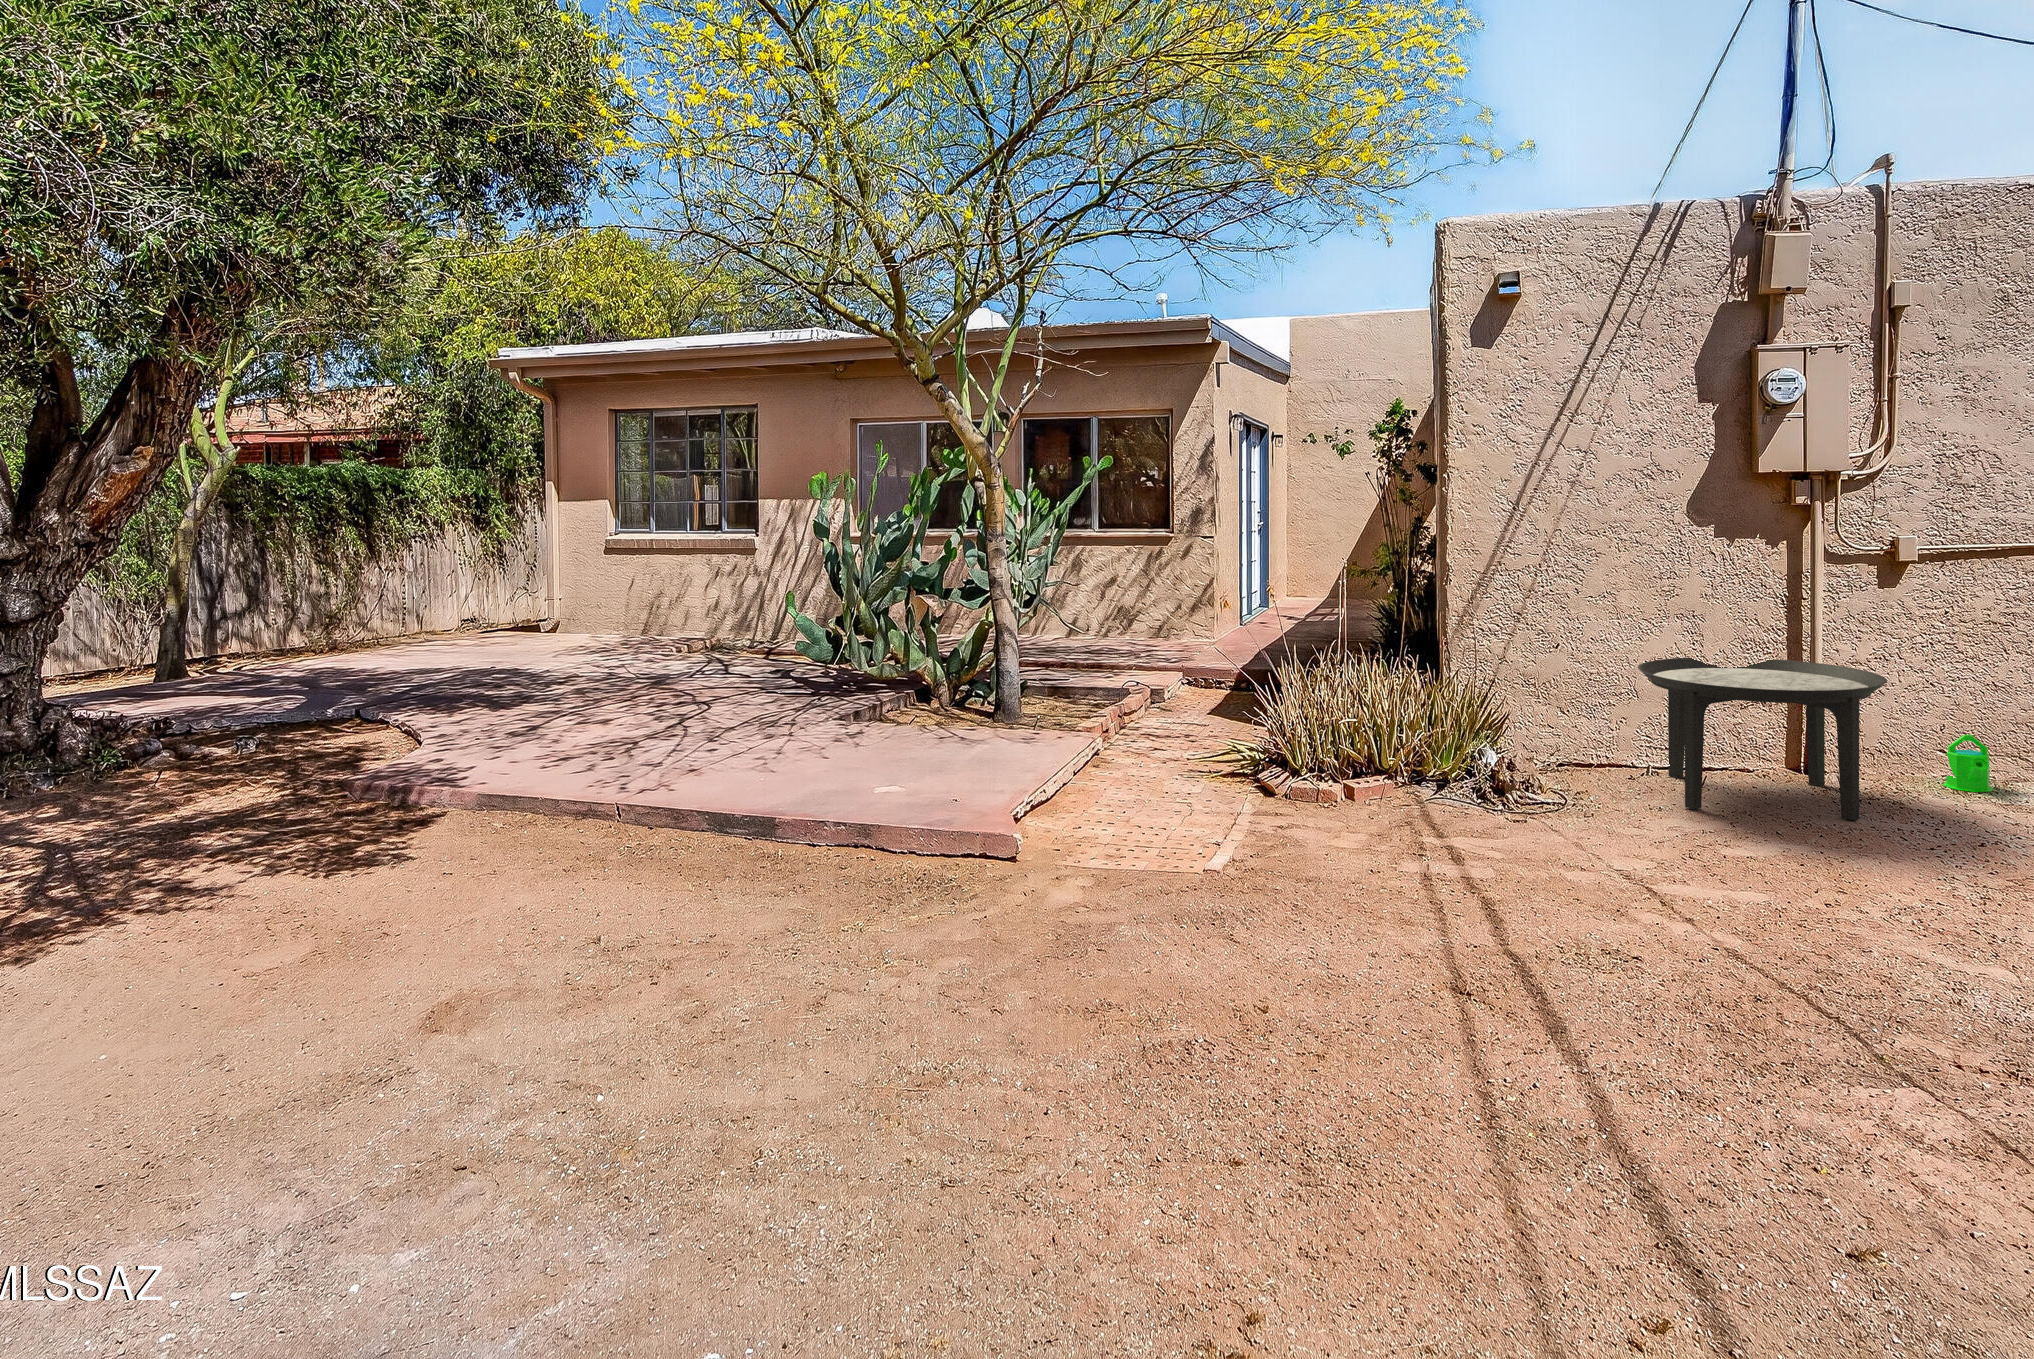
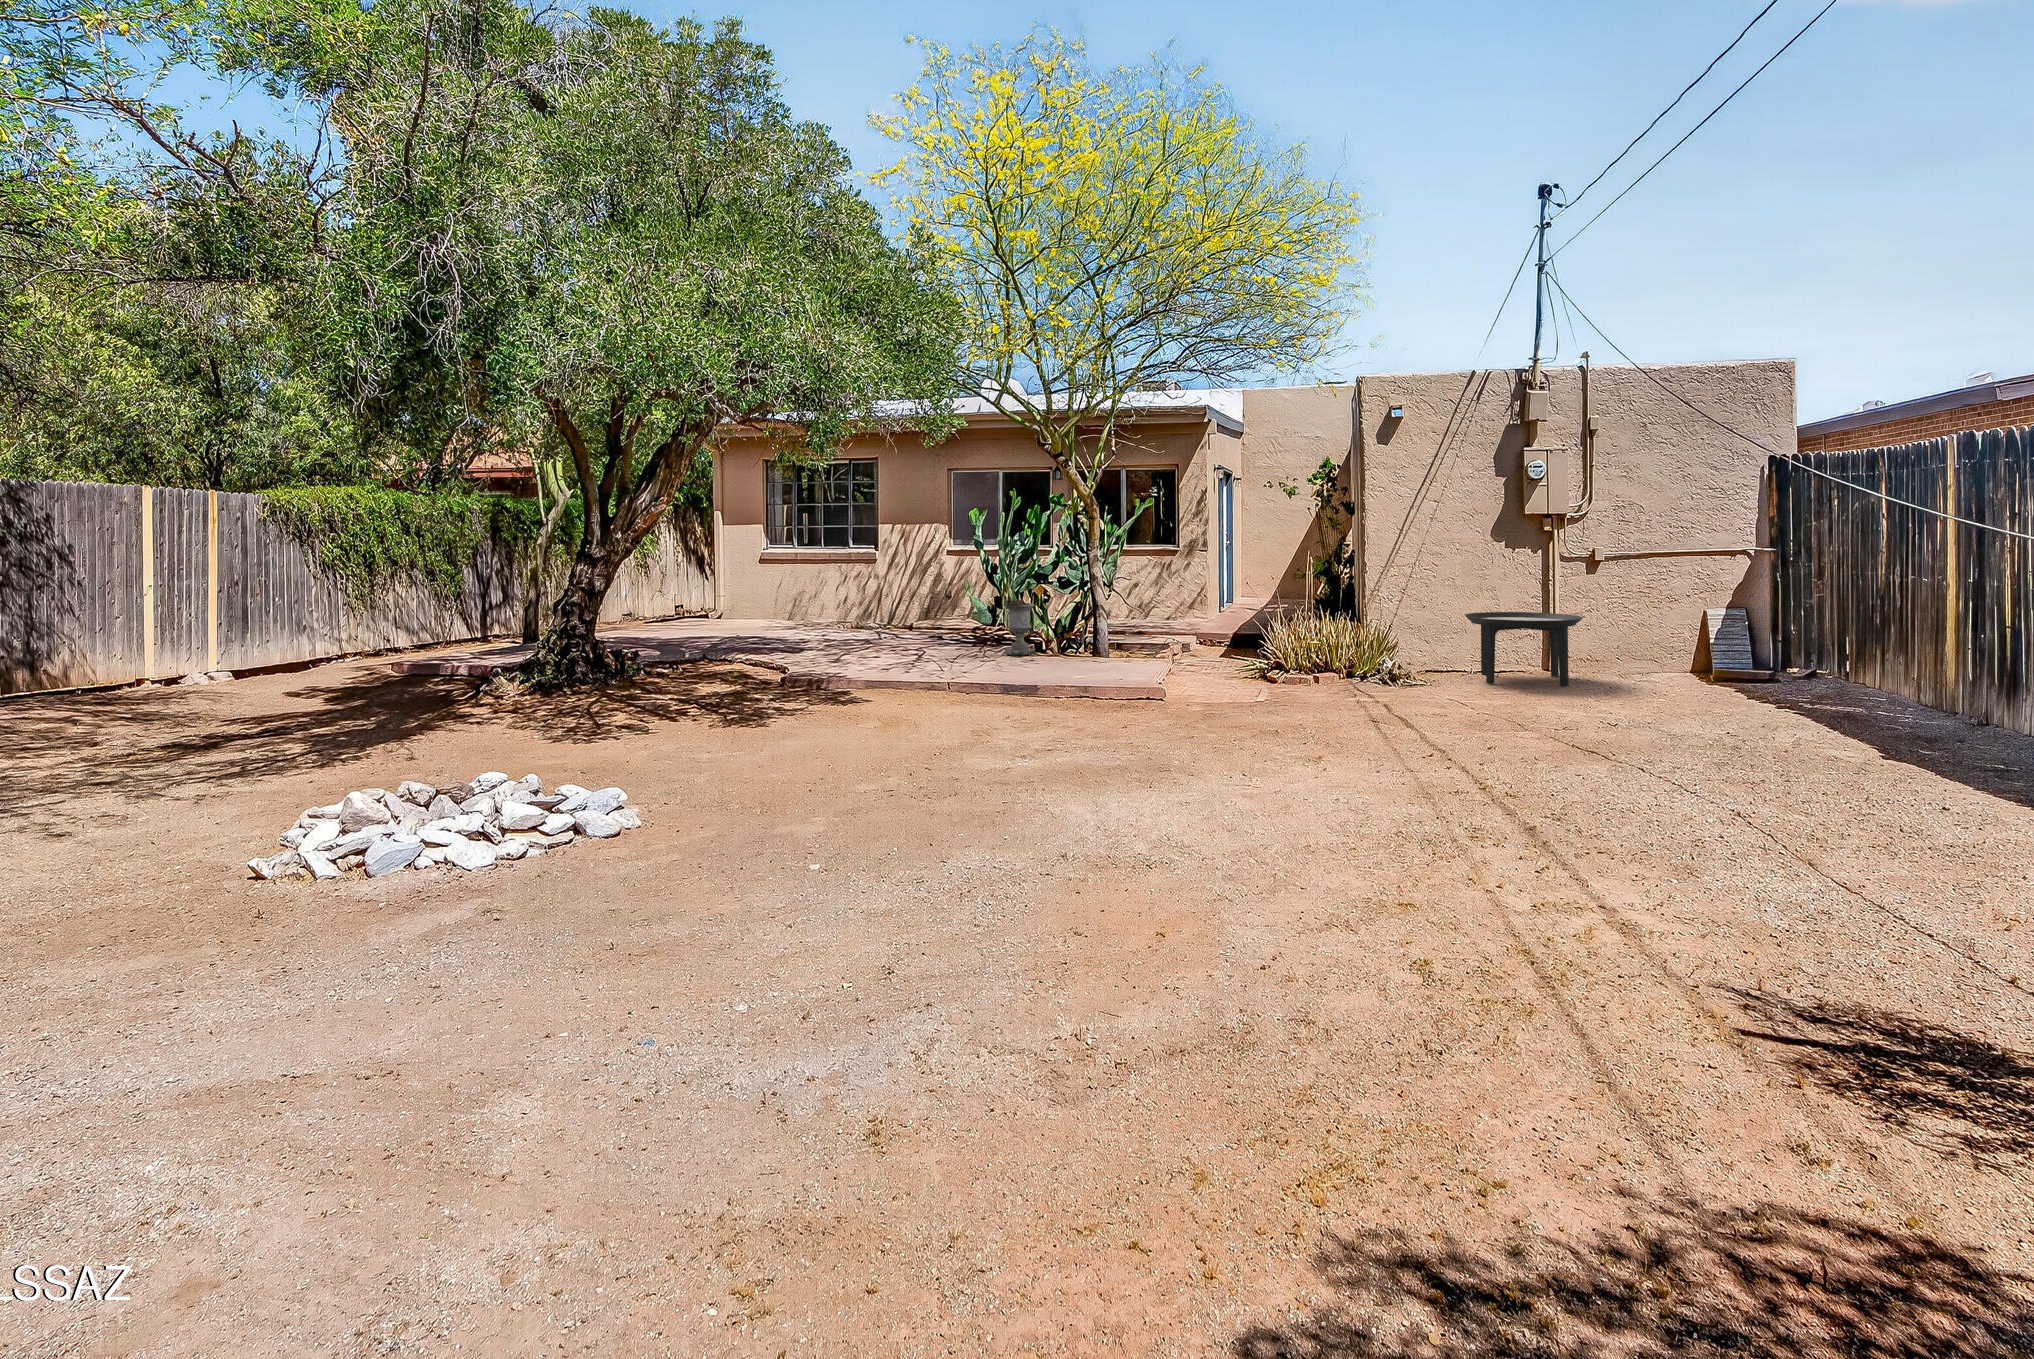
planter: none [863,615,914,711] -> present [1004,598,1035,656]
watering can: present [1943,735,1993,792] -> none [1617,649,1641,678]

